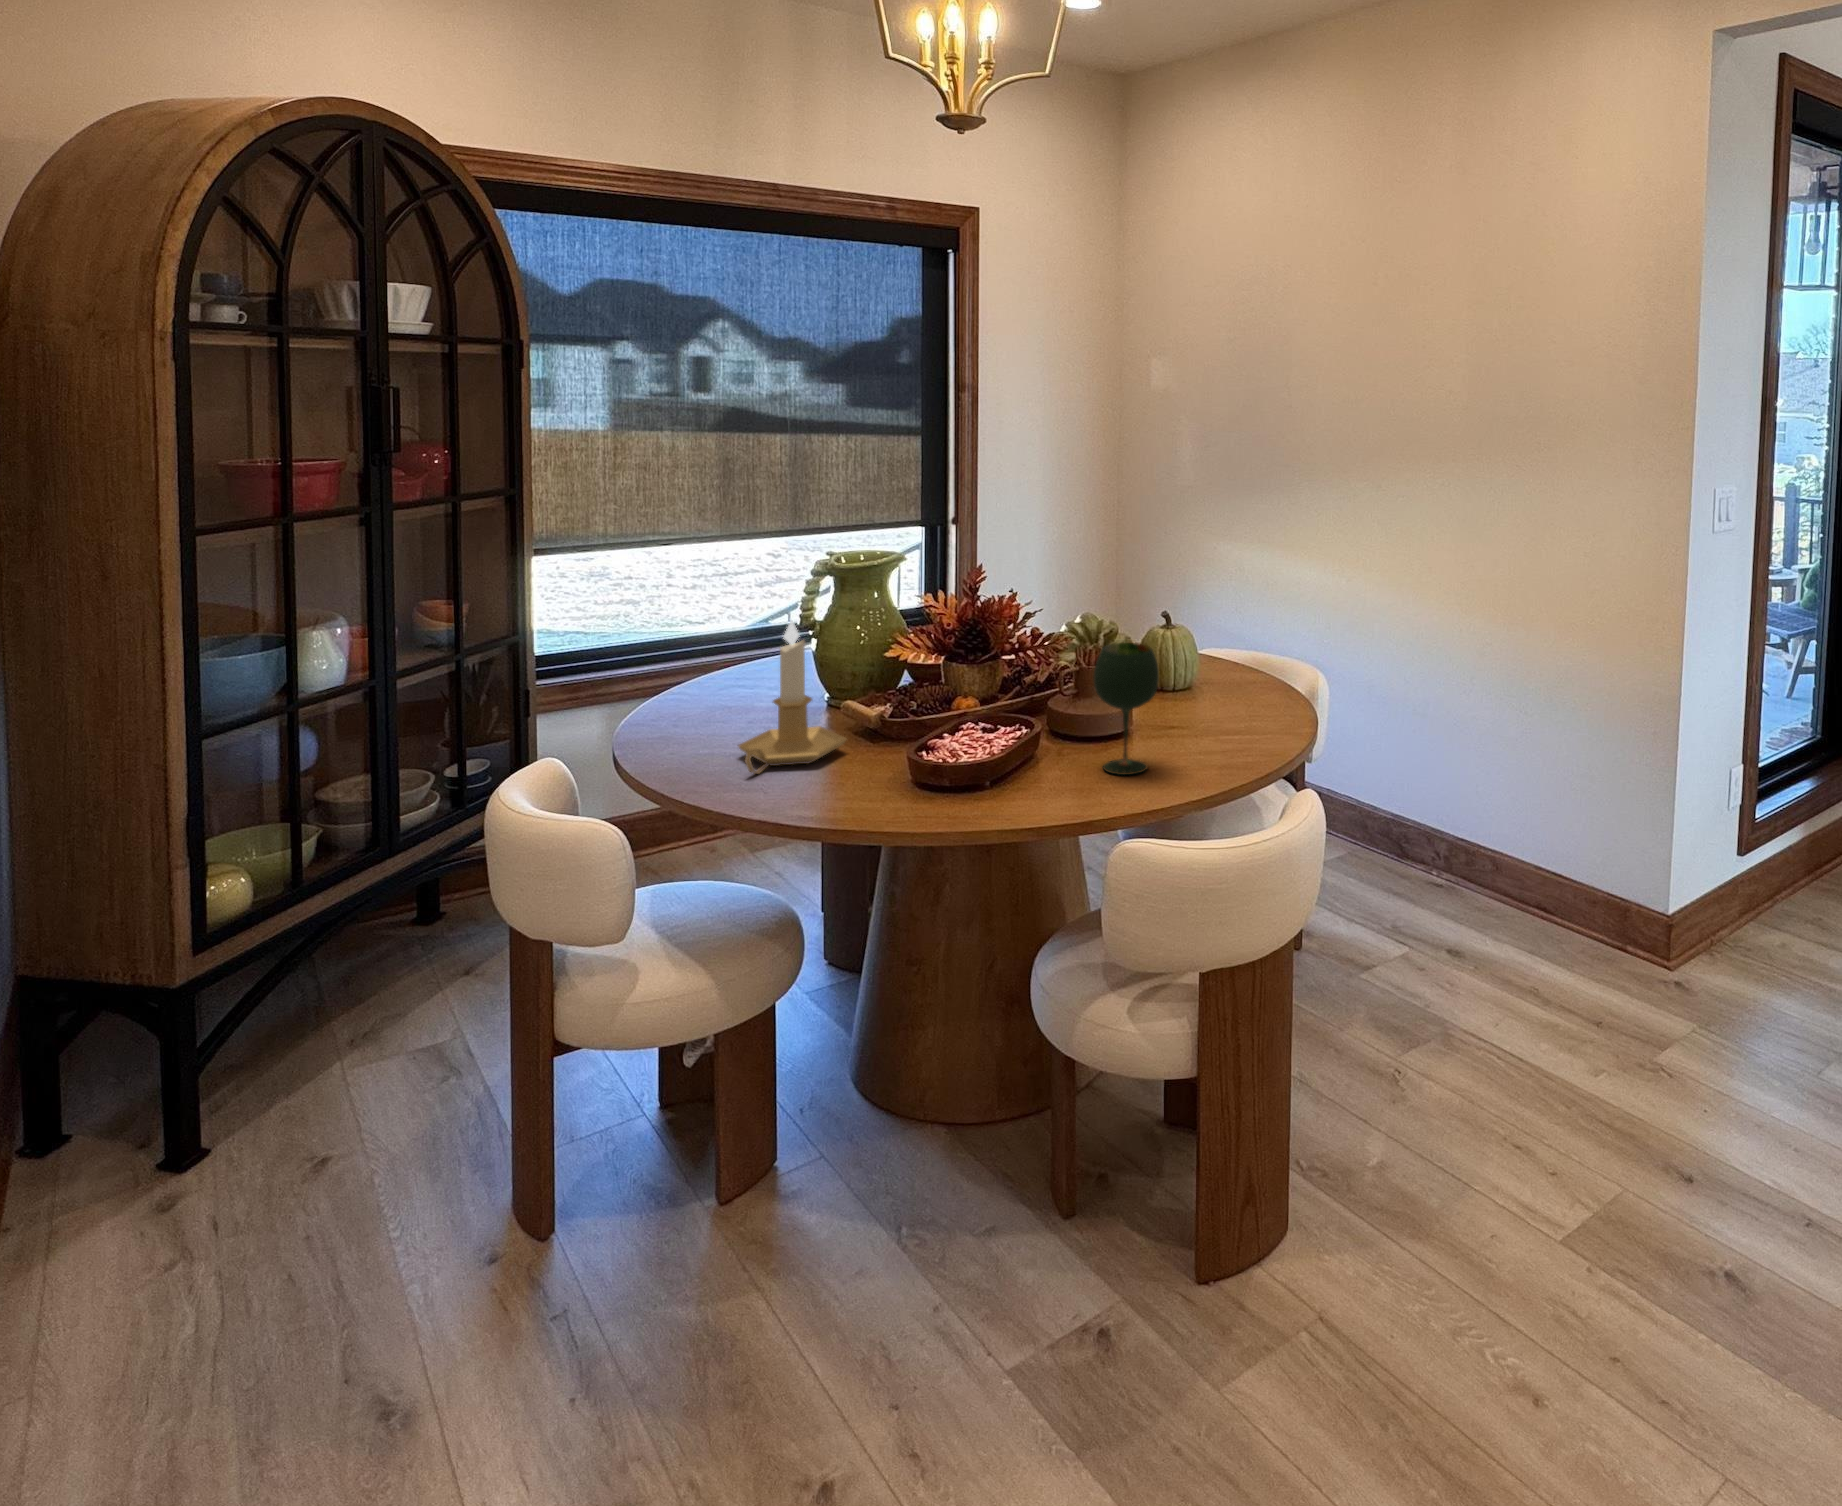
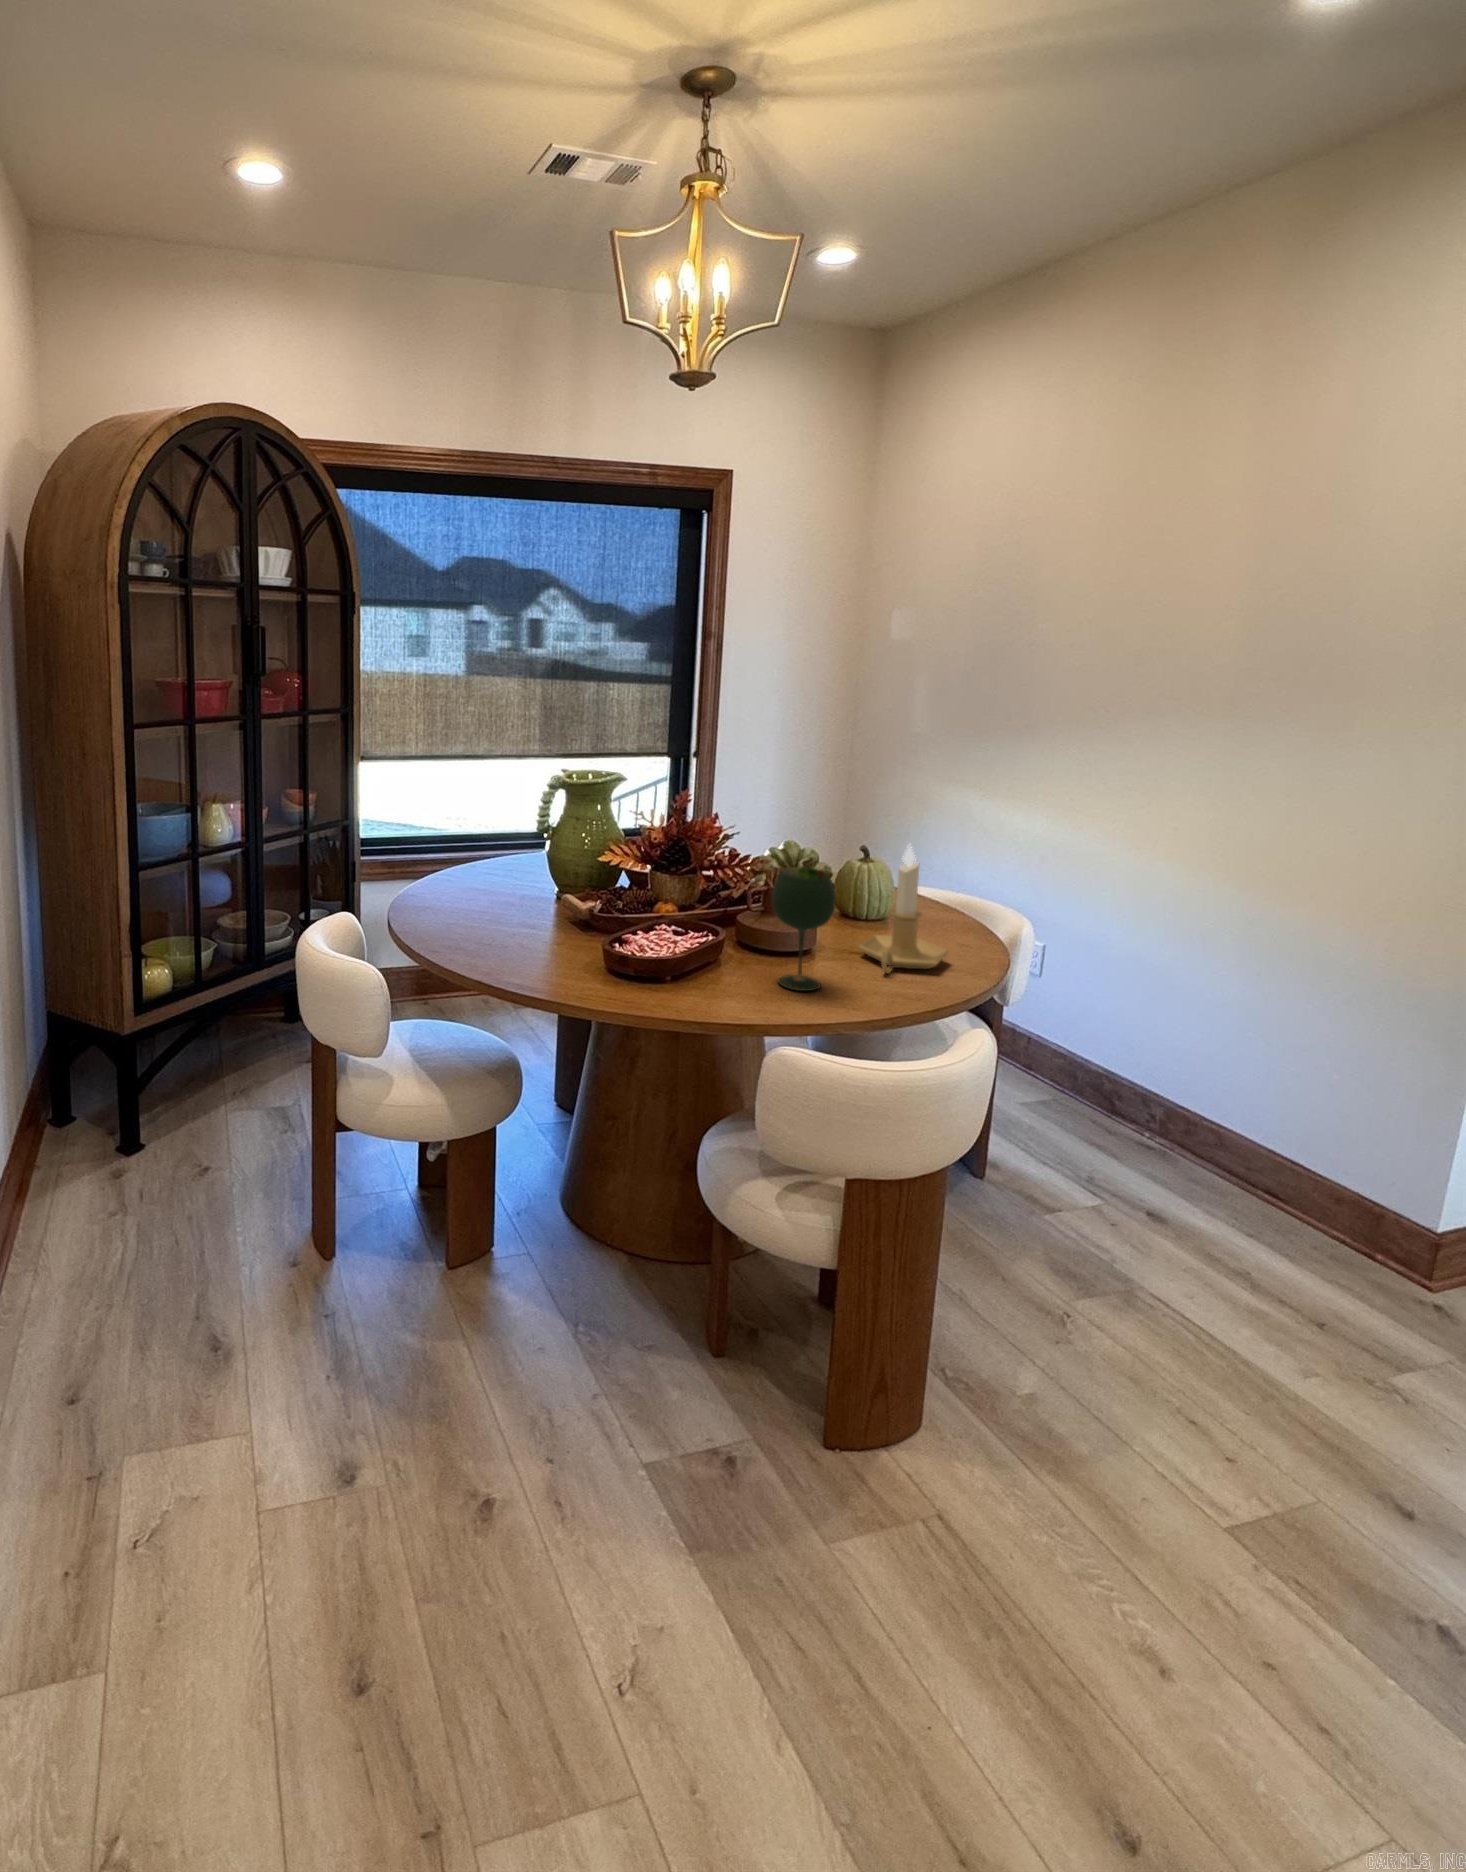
candlestick: present [739,620,846,774] -> present [859,846,949,973]

